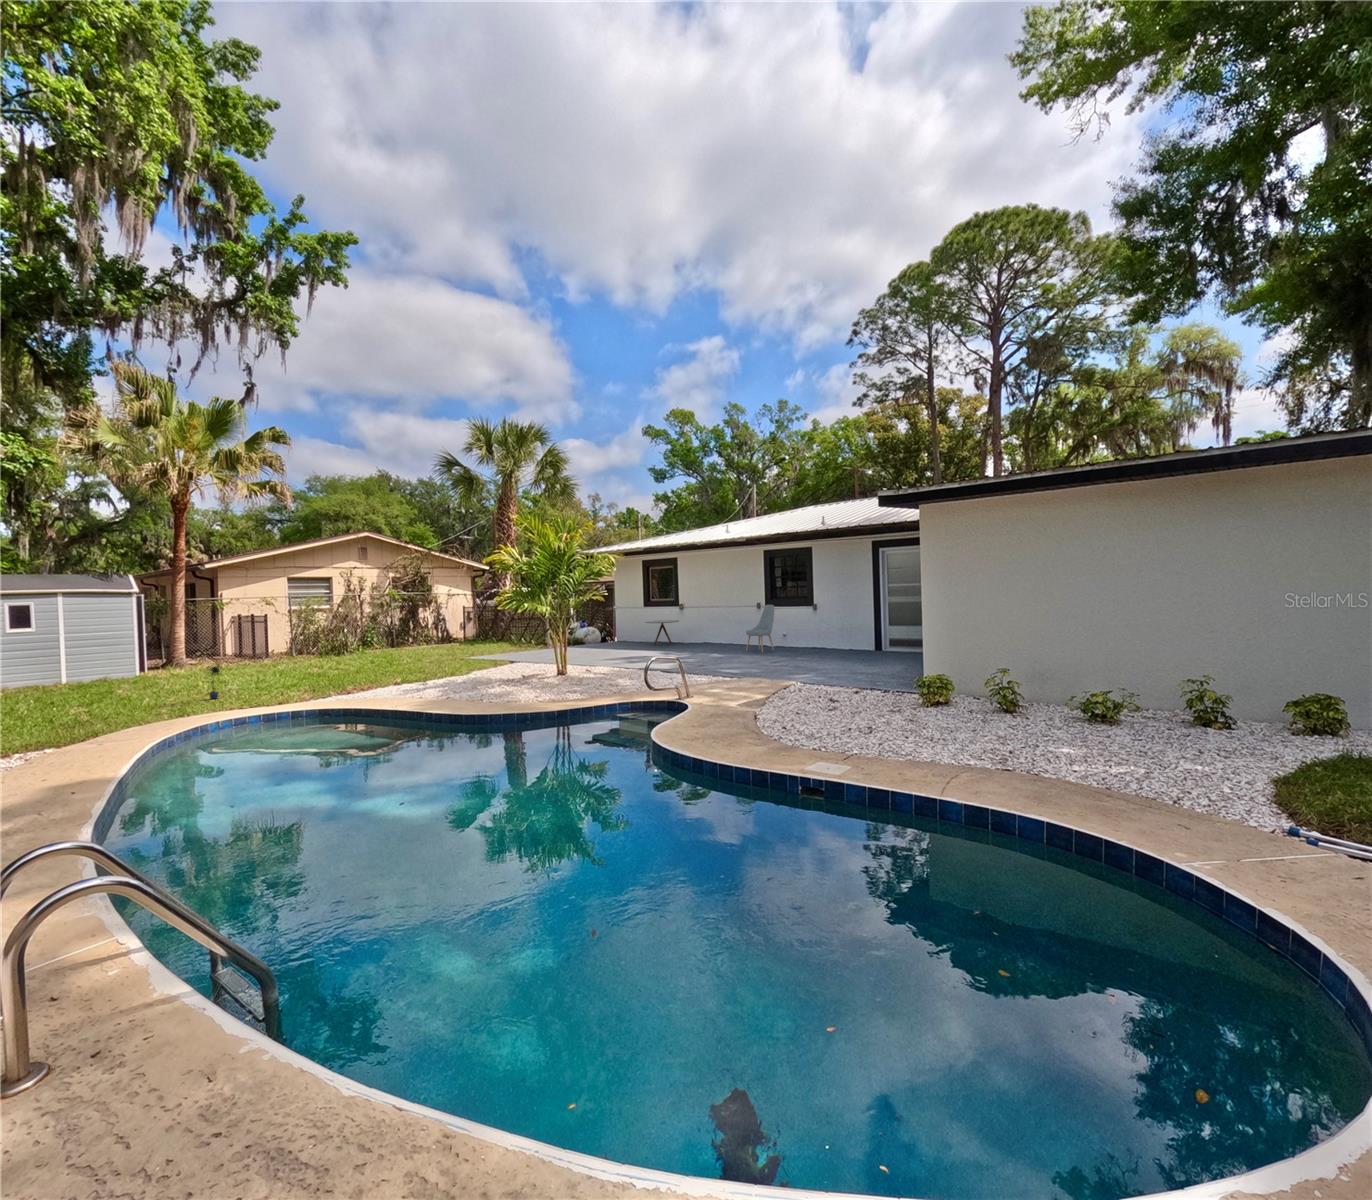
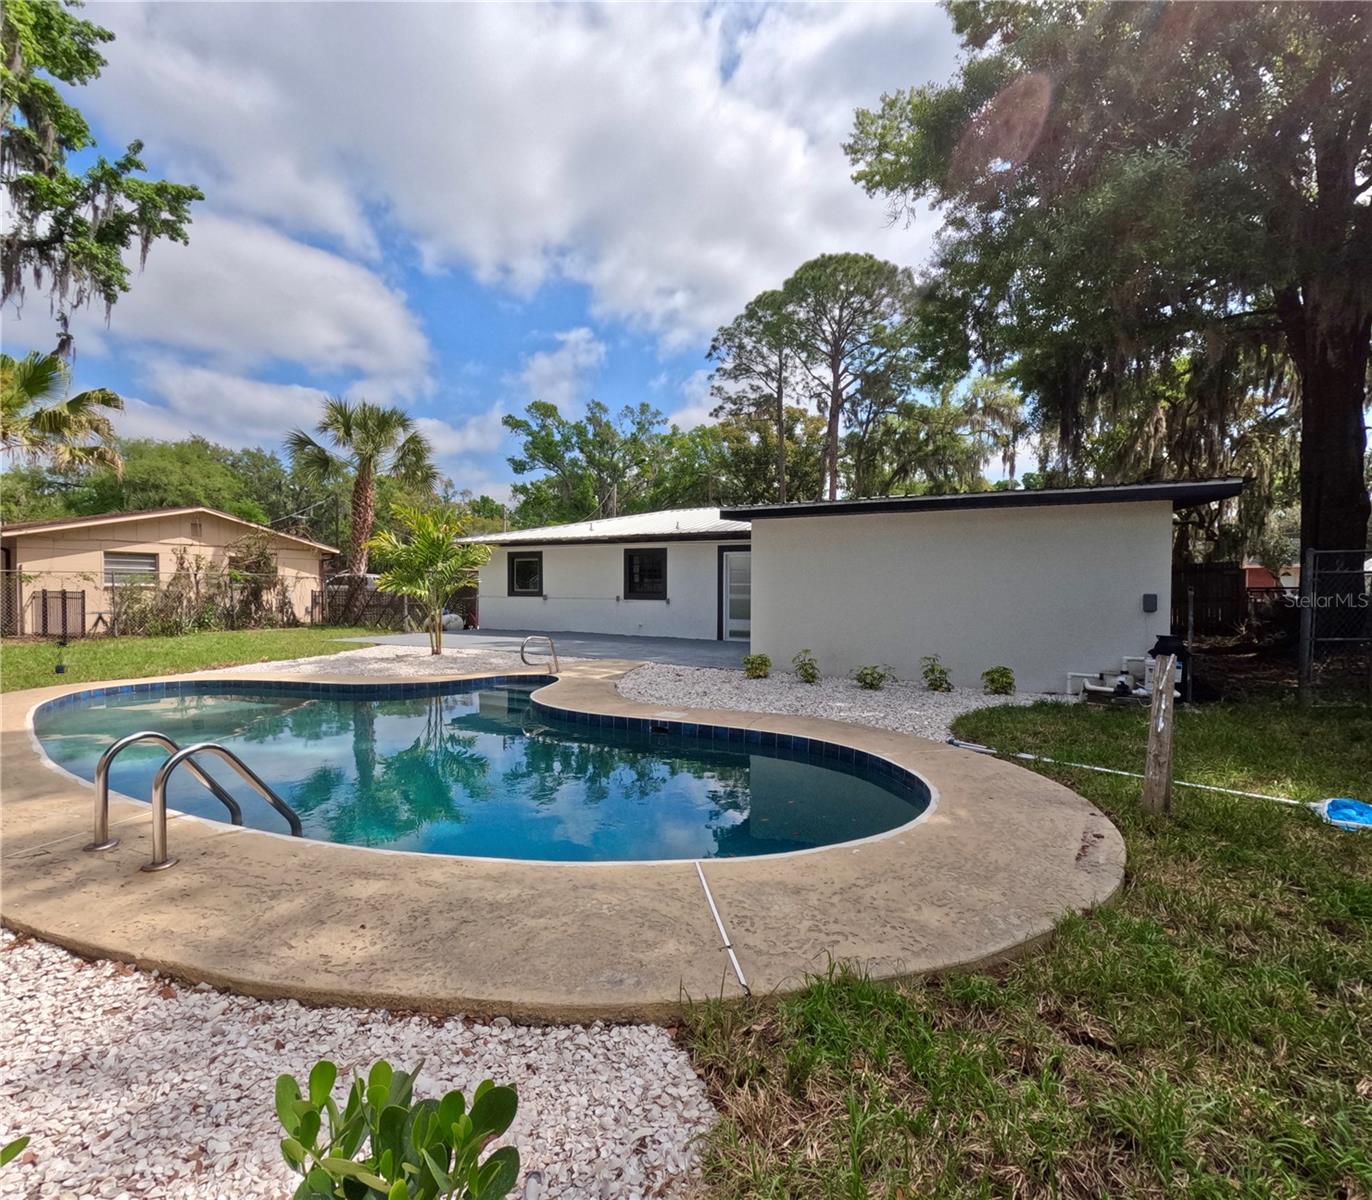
chair: present [746,605,774,653] -> none [607,597,634,640]
round table: present [645,620,679,646] -> present [77,612,121,638]

